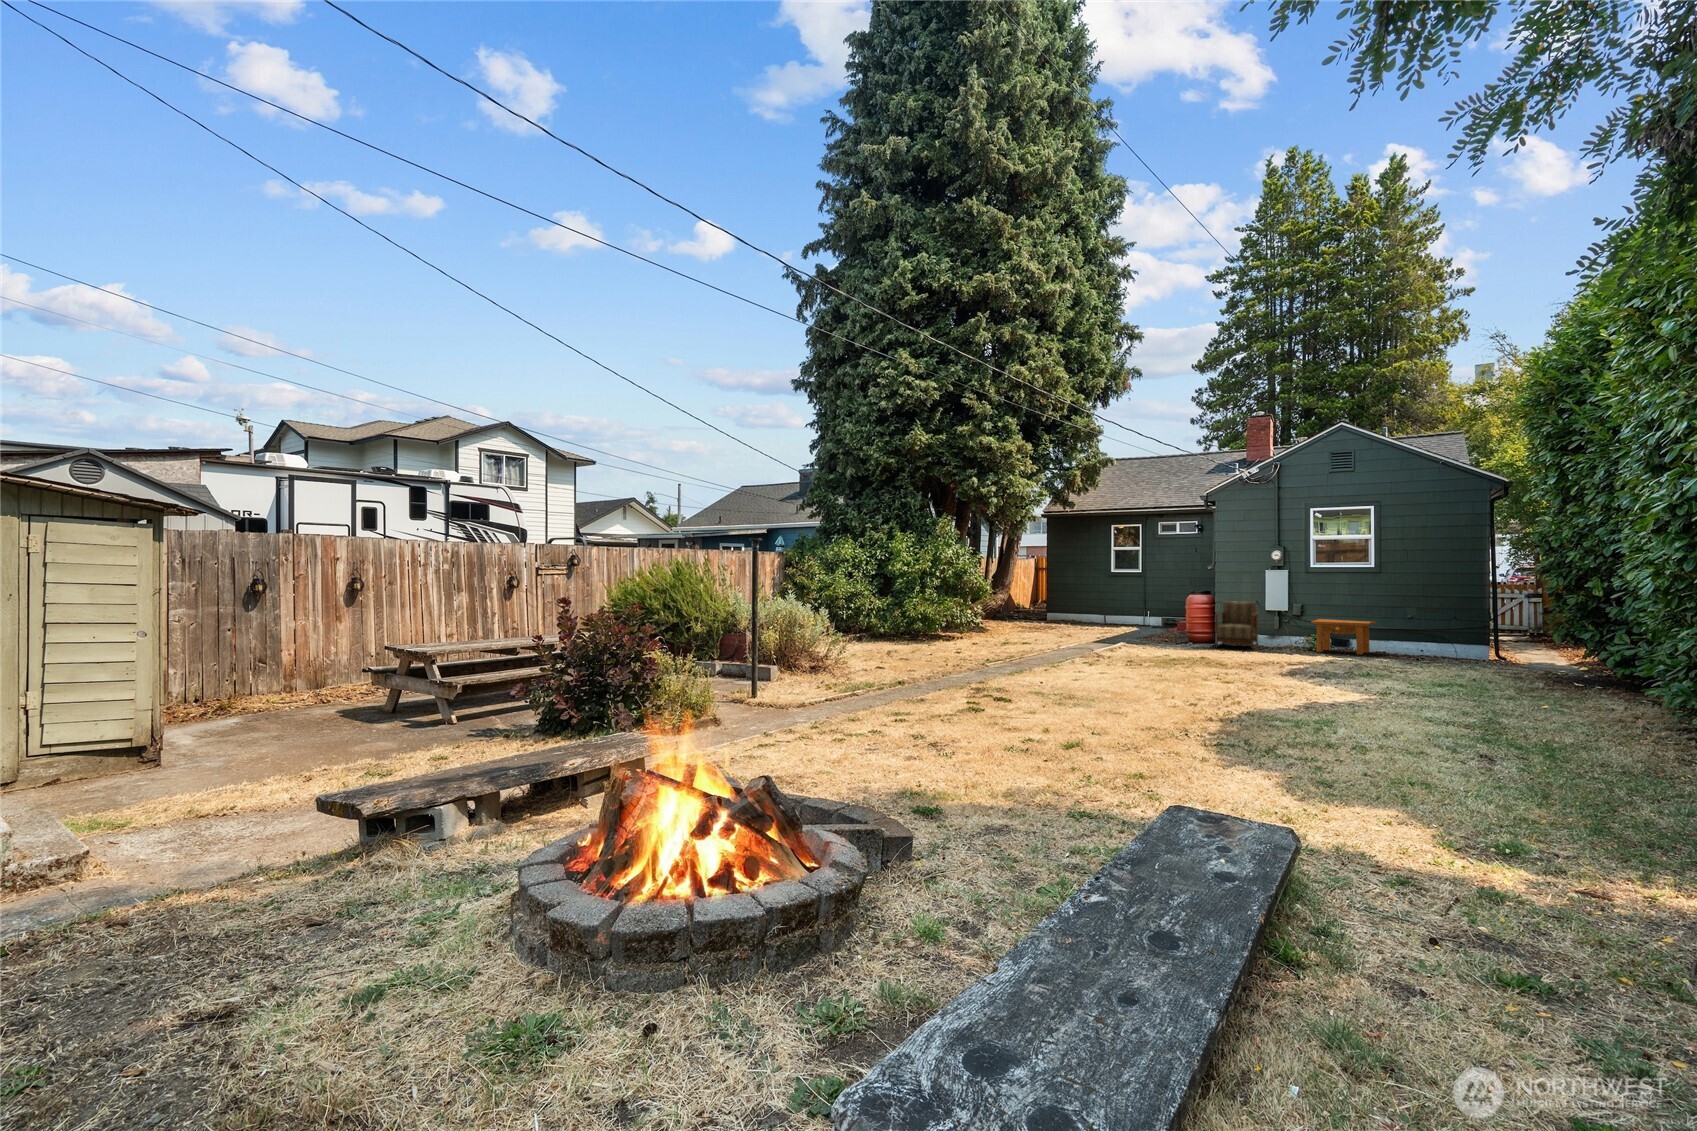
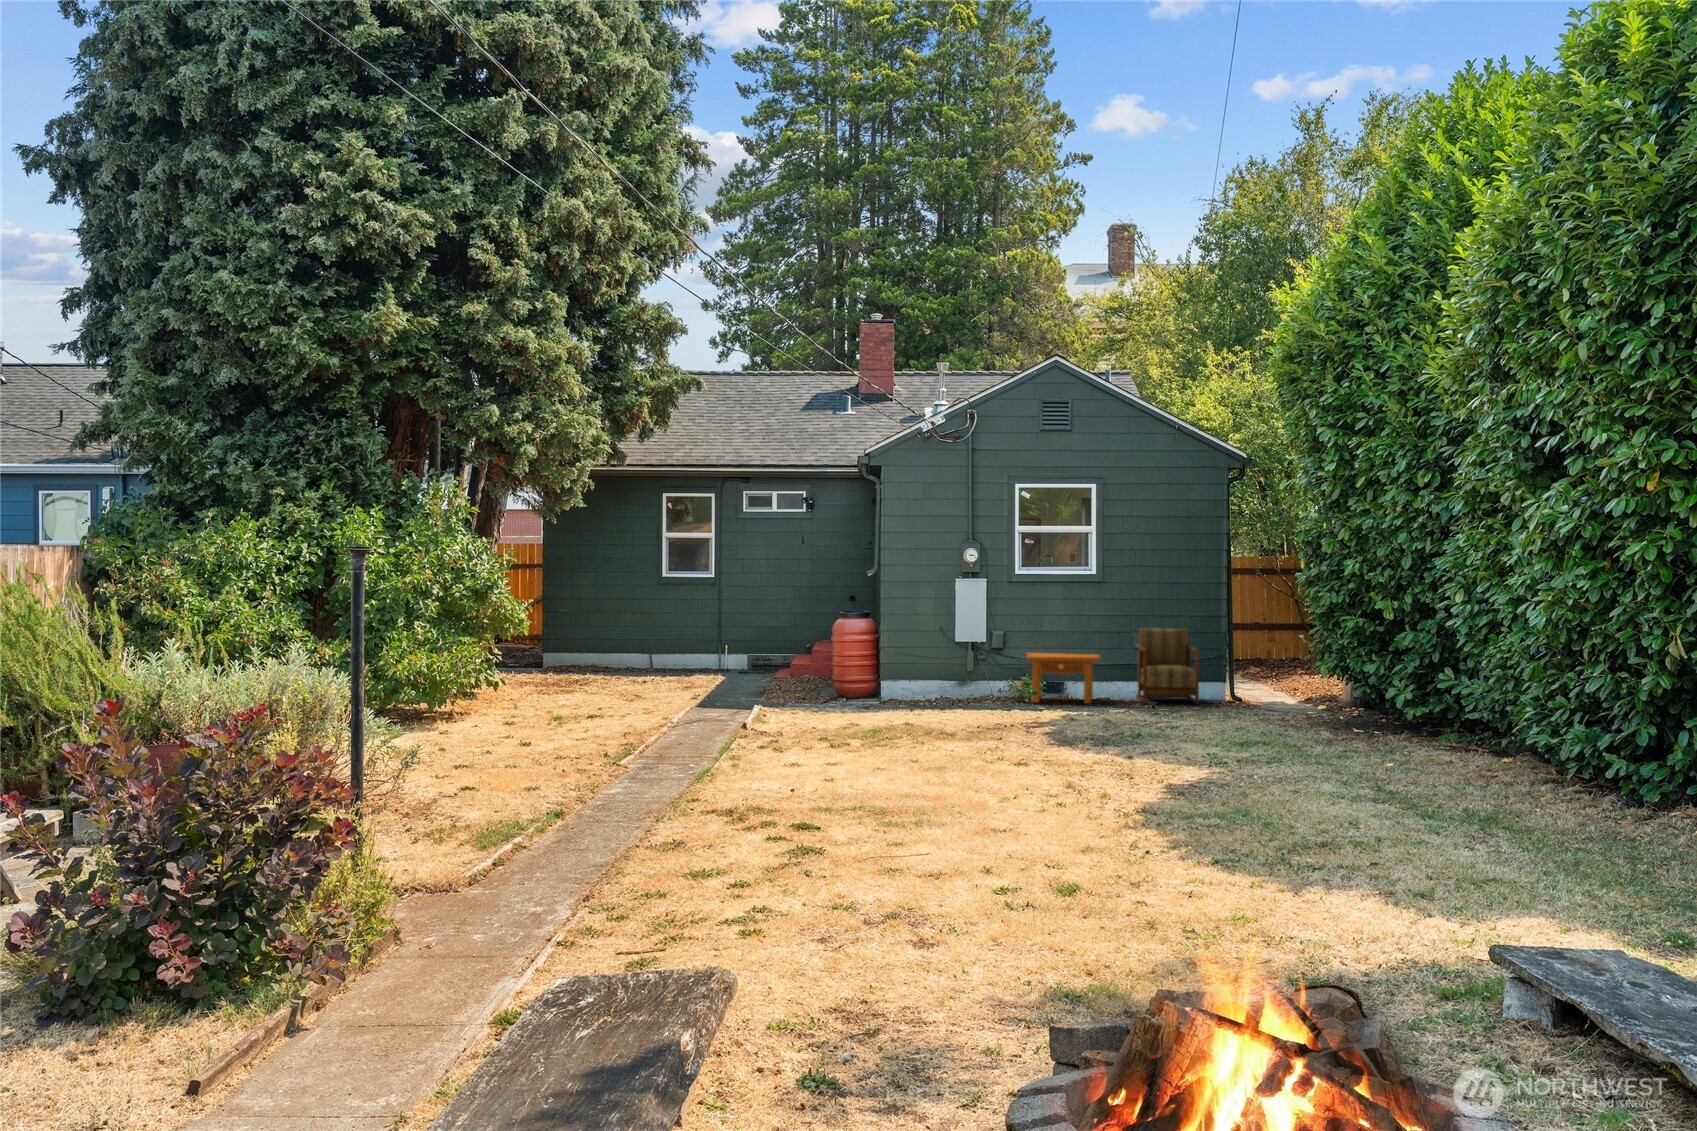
armchair: present [1215,601,1259,649] -> present [1136,628,1199,704]

